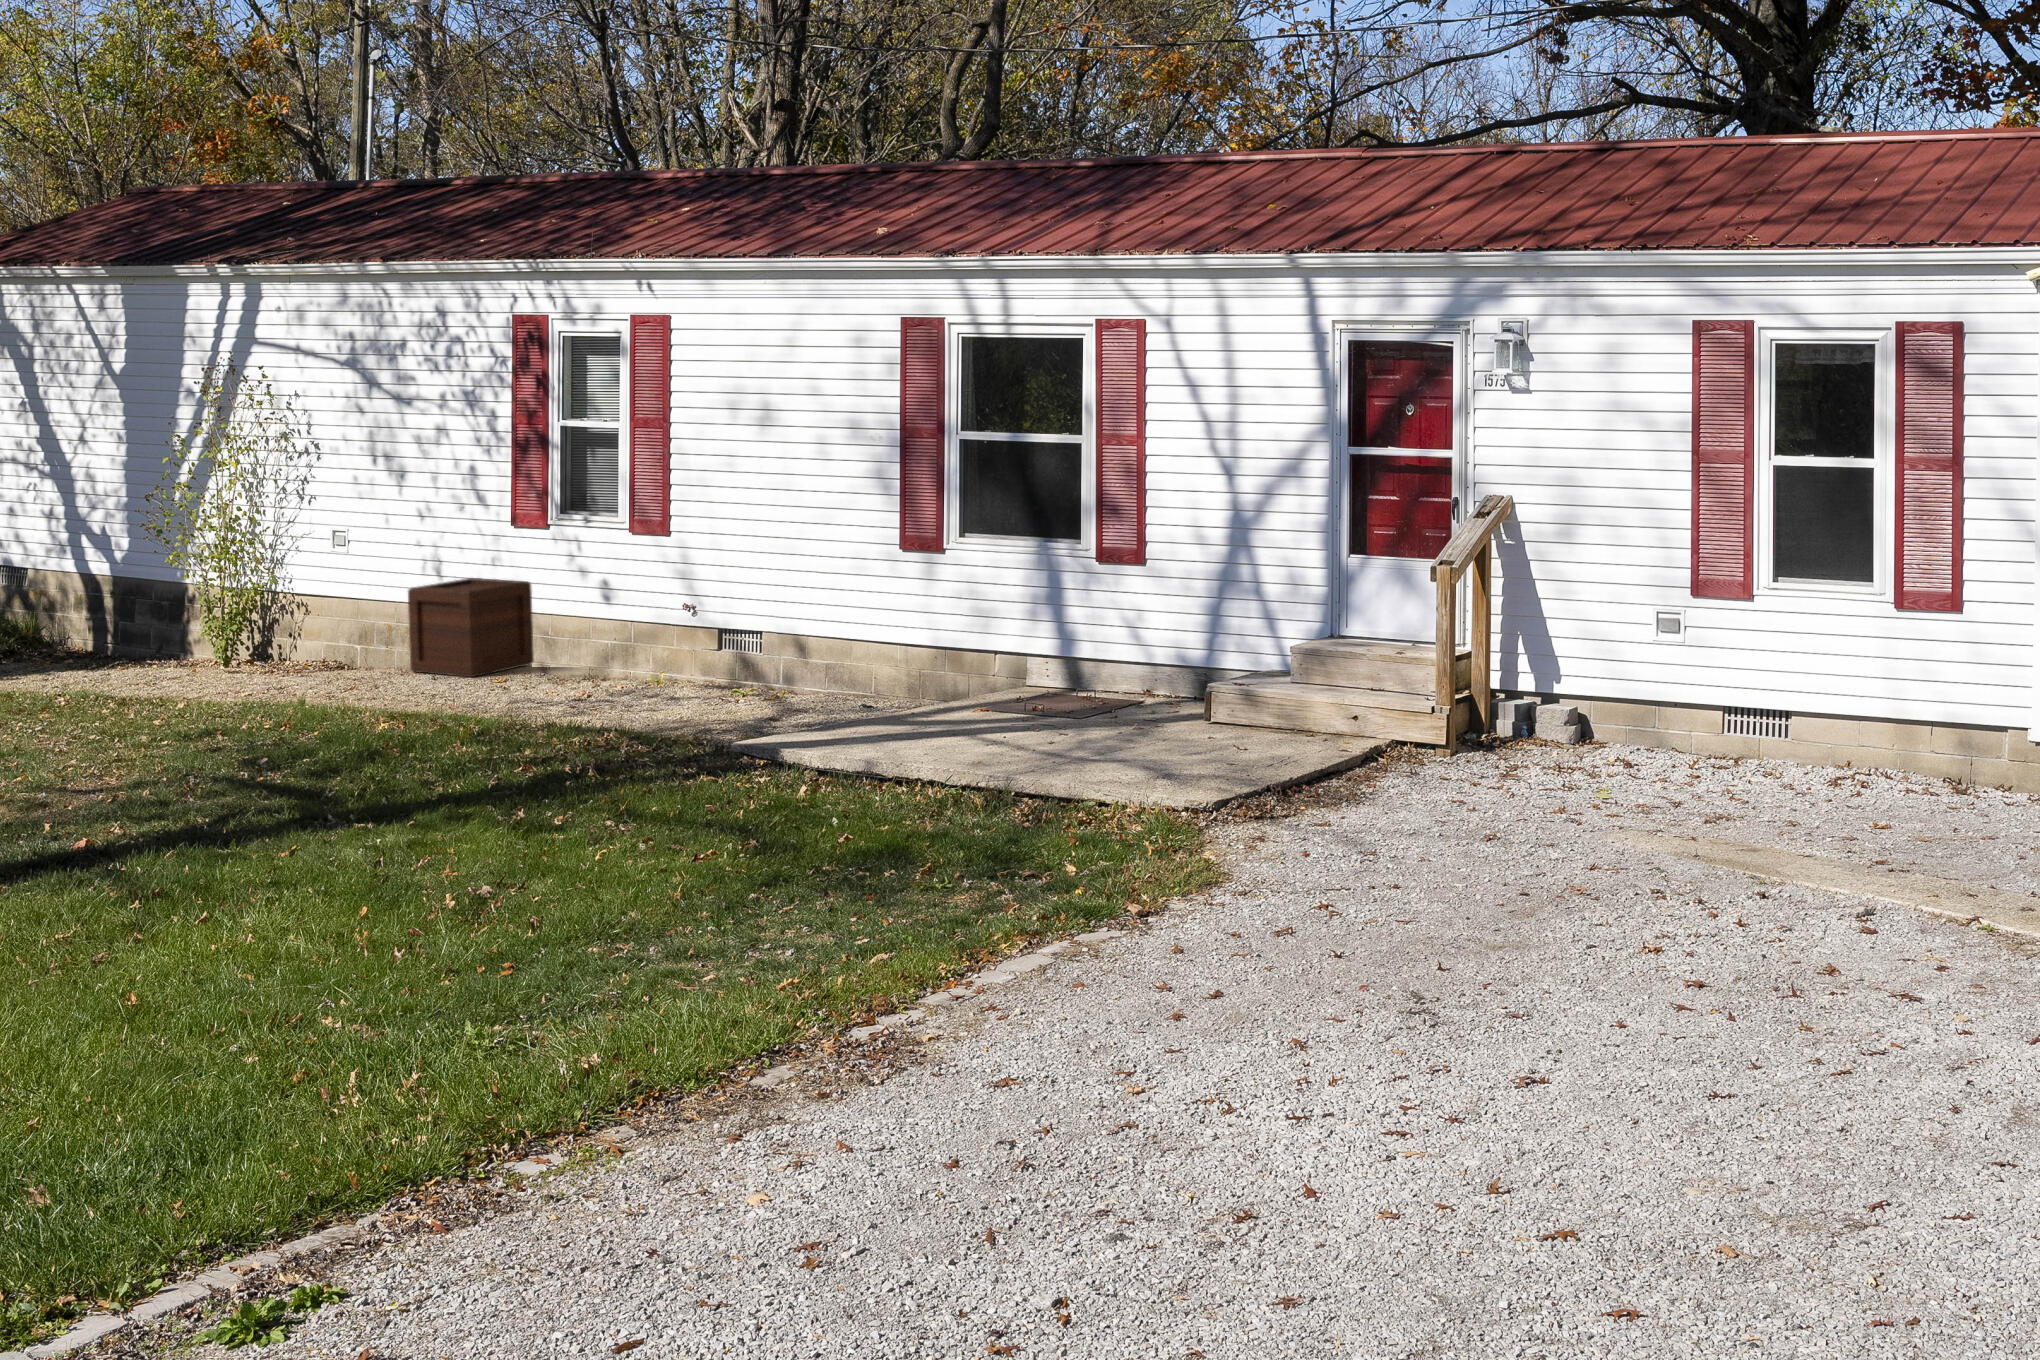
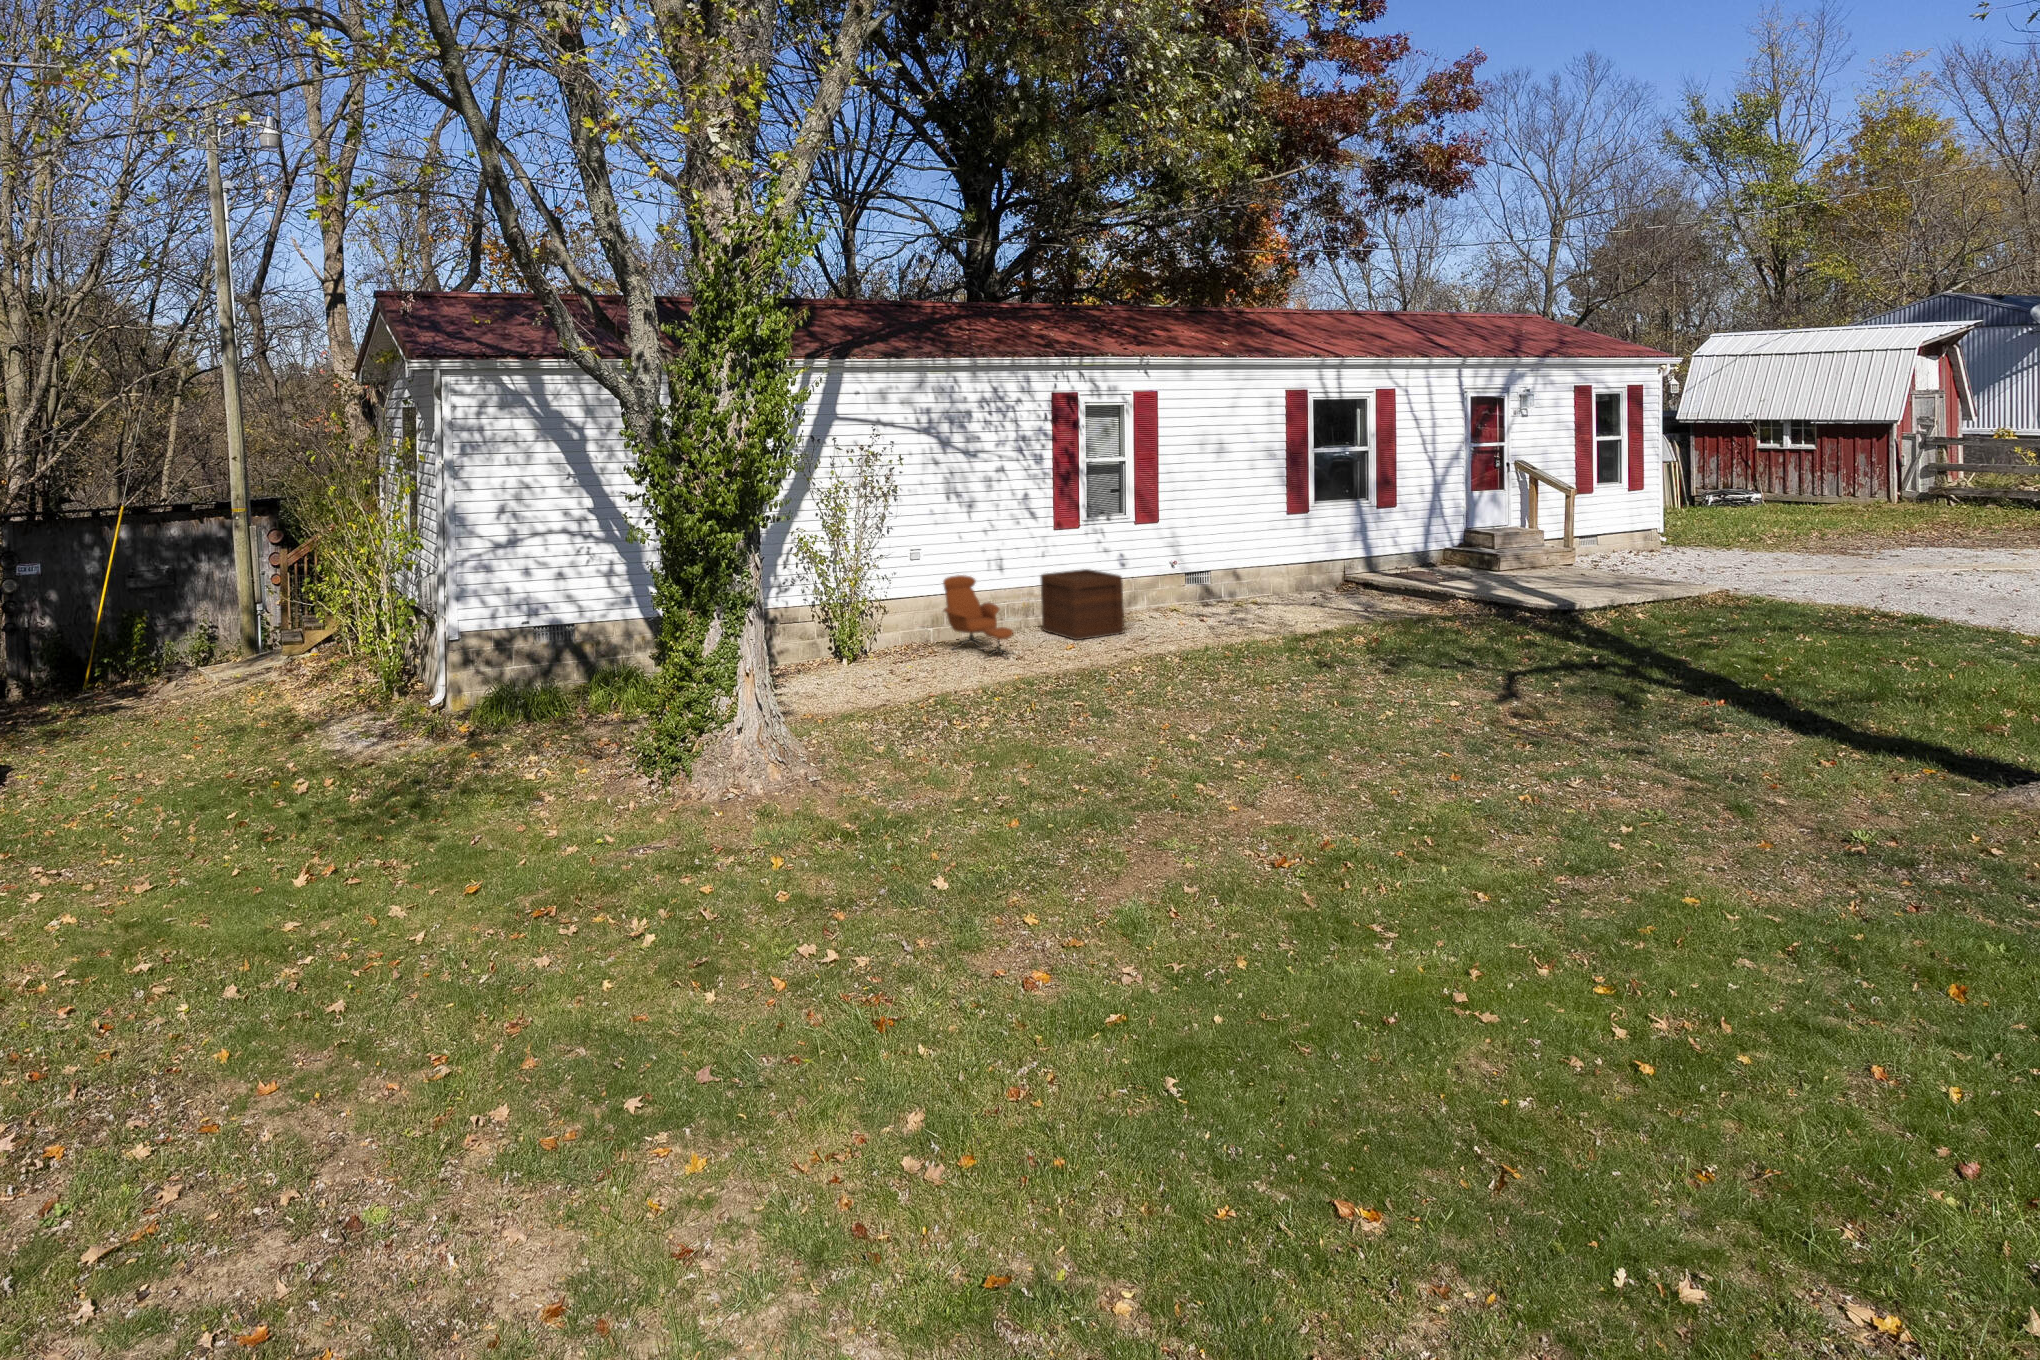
lounge chair: none [276,562,388,671] -> present [943,575,1013,655]

